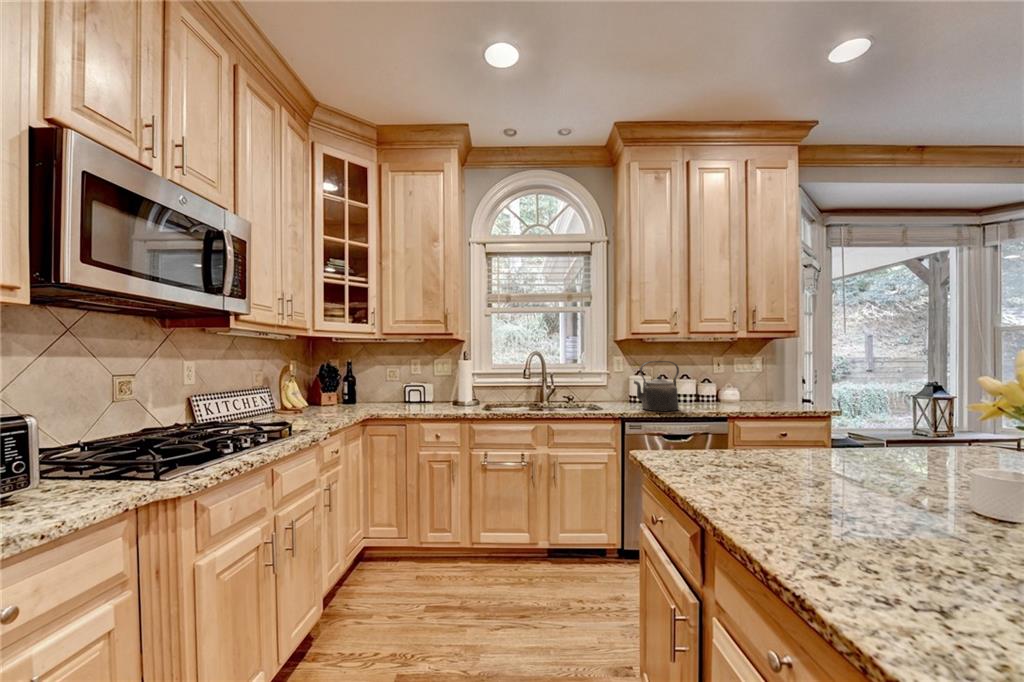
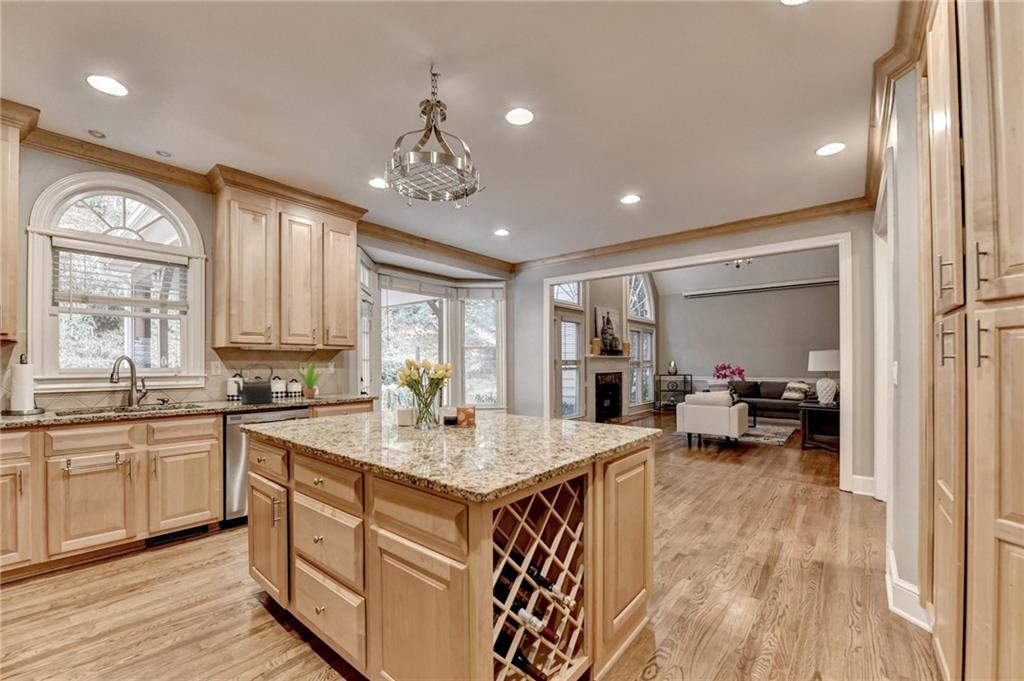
potted plant: none [699,360,750,408] -> present [290,363,324,398]

